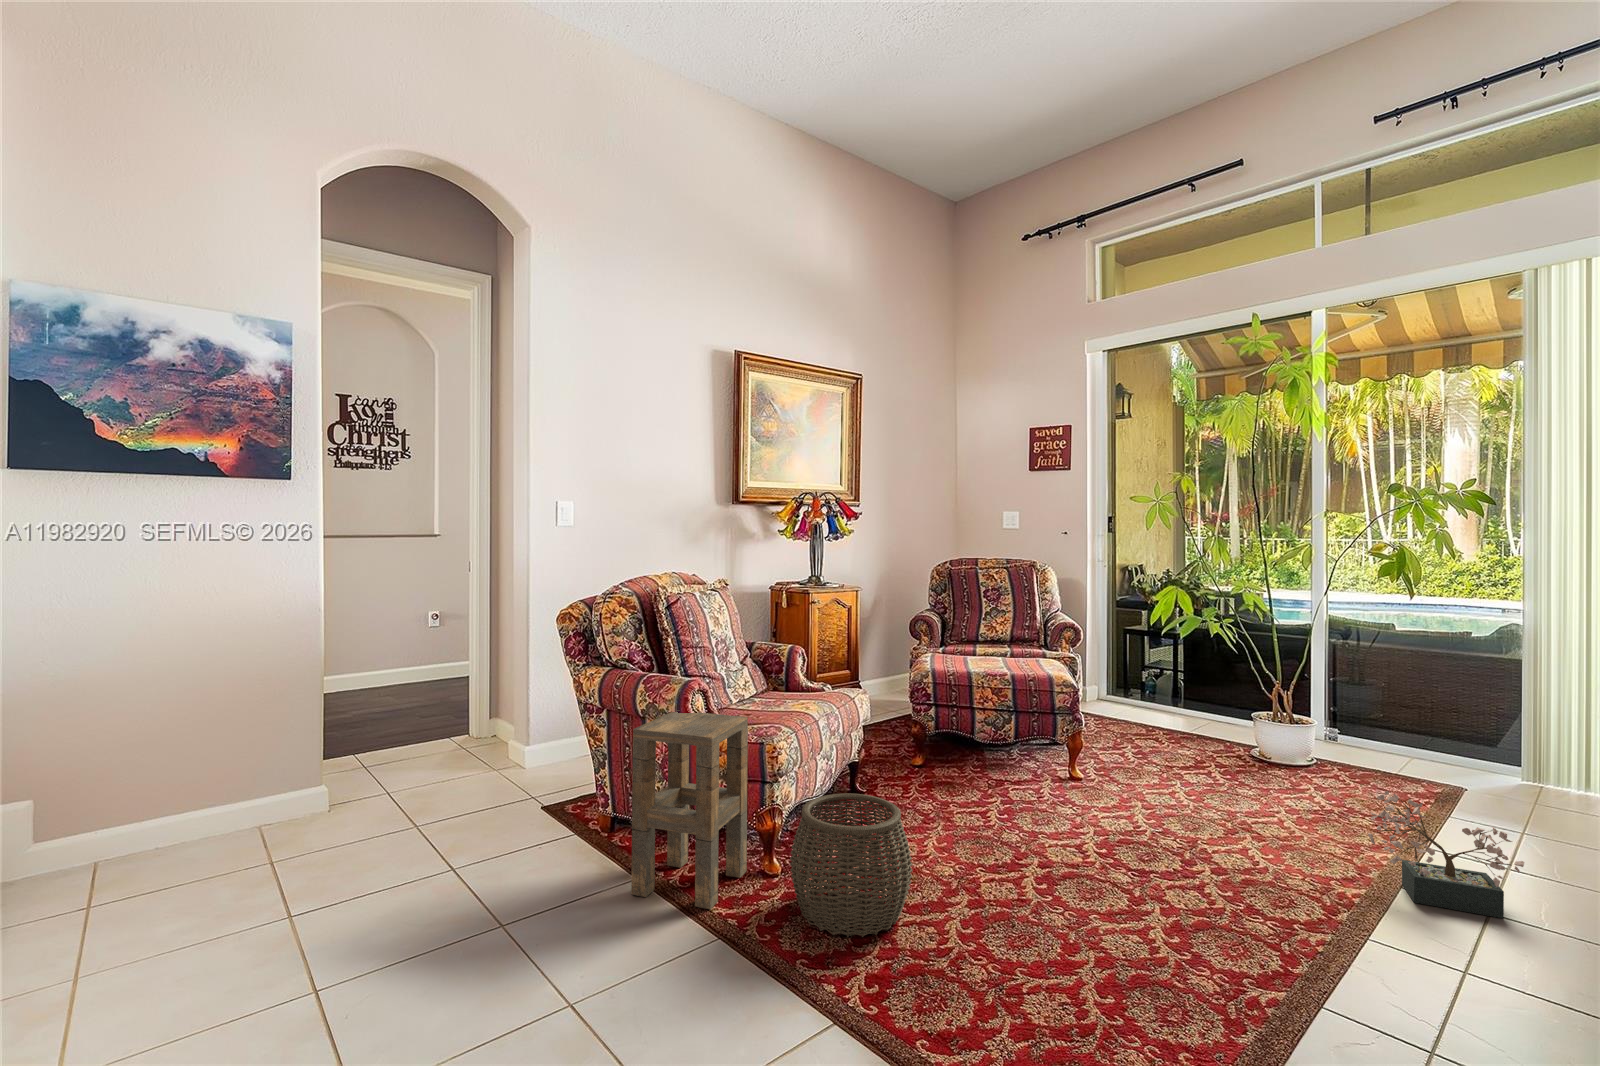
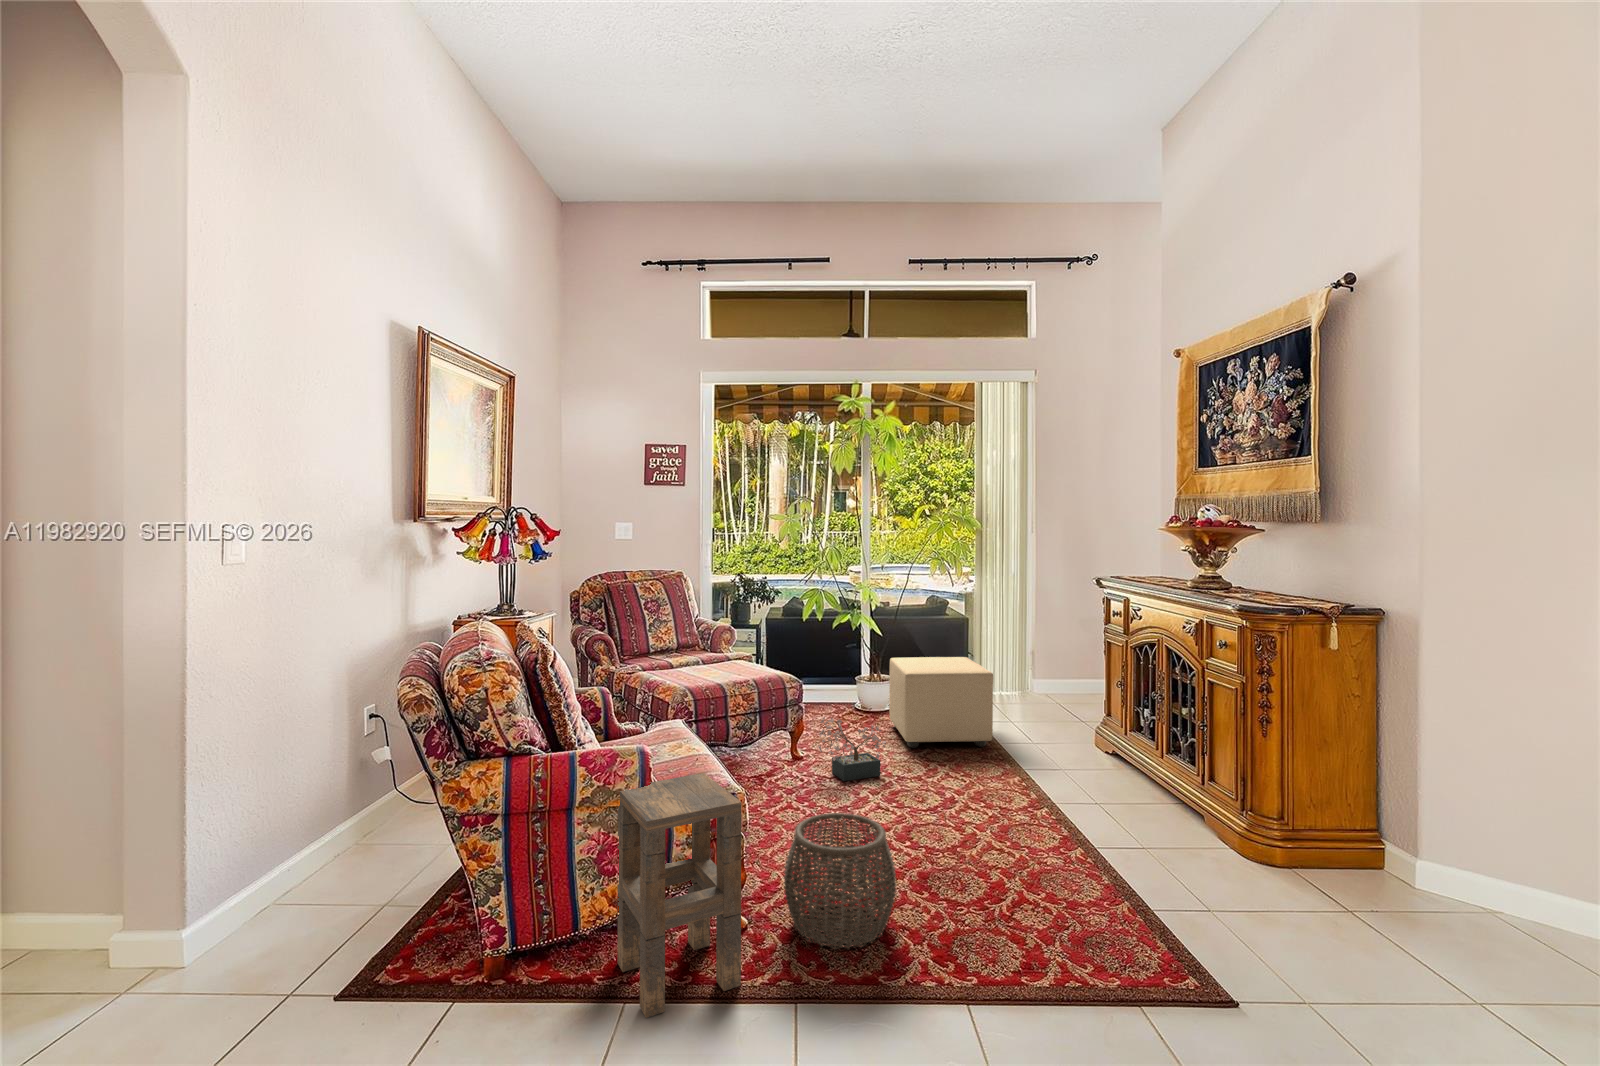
ottoman: none [1244,688,1420,842] -> present [889,657,993,748]
decorative plant: present [1368,791,1524,918] -> present [818,717,886,781]

